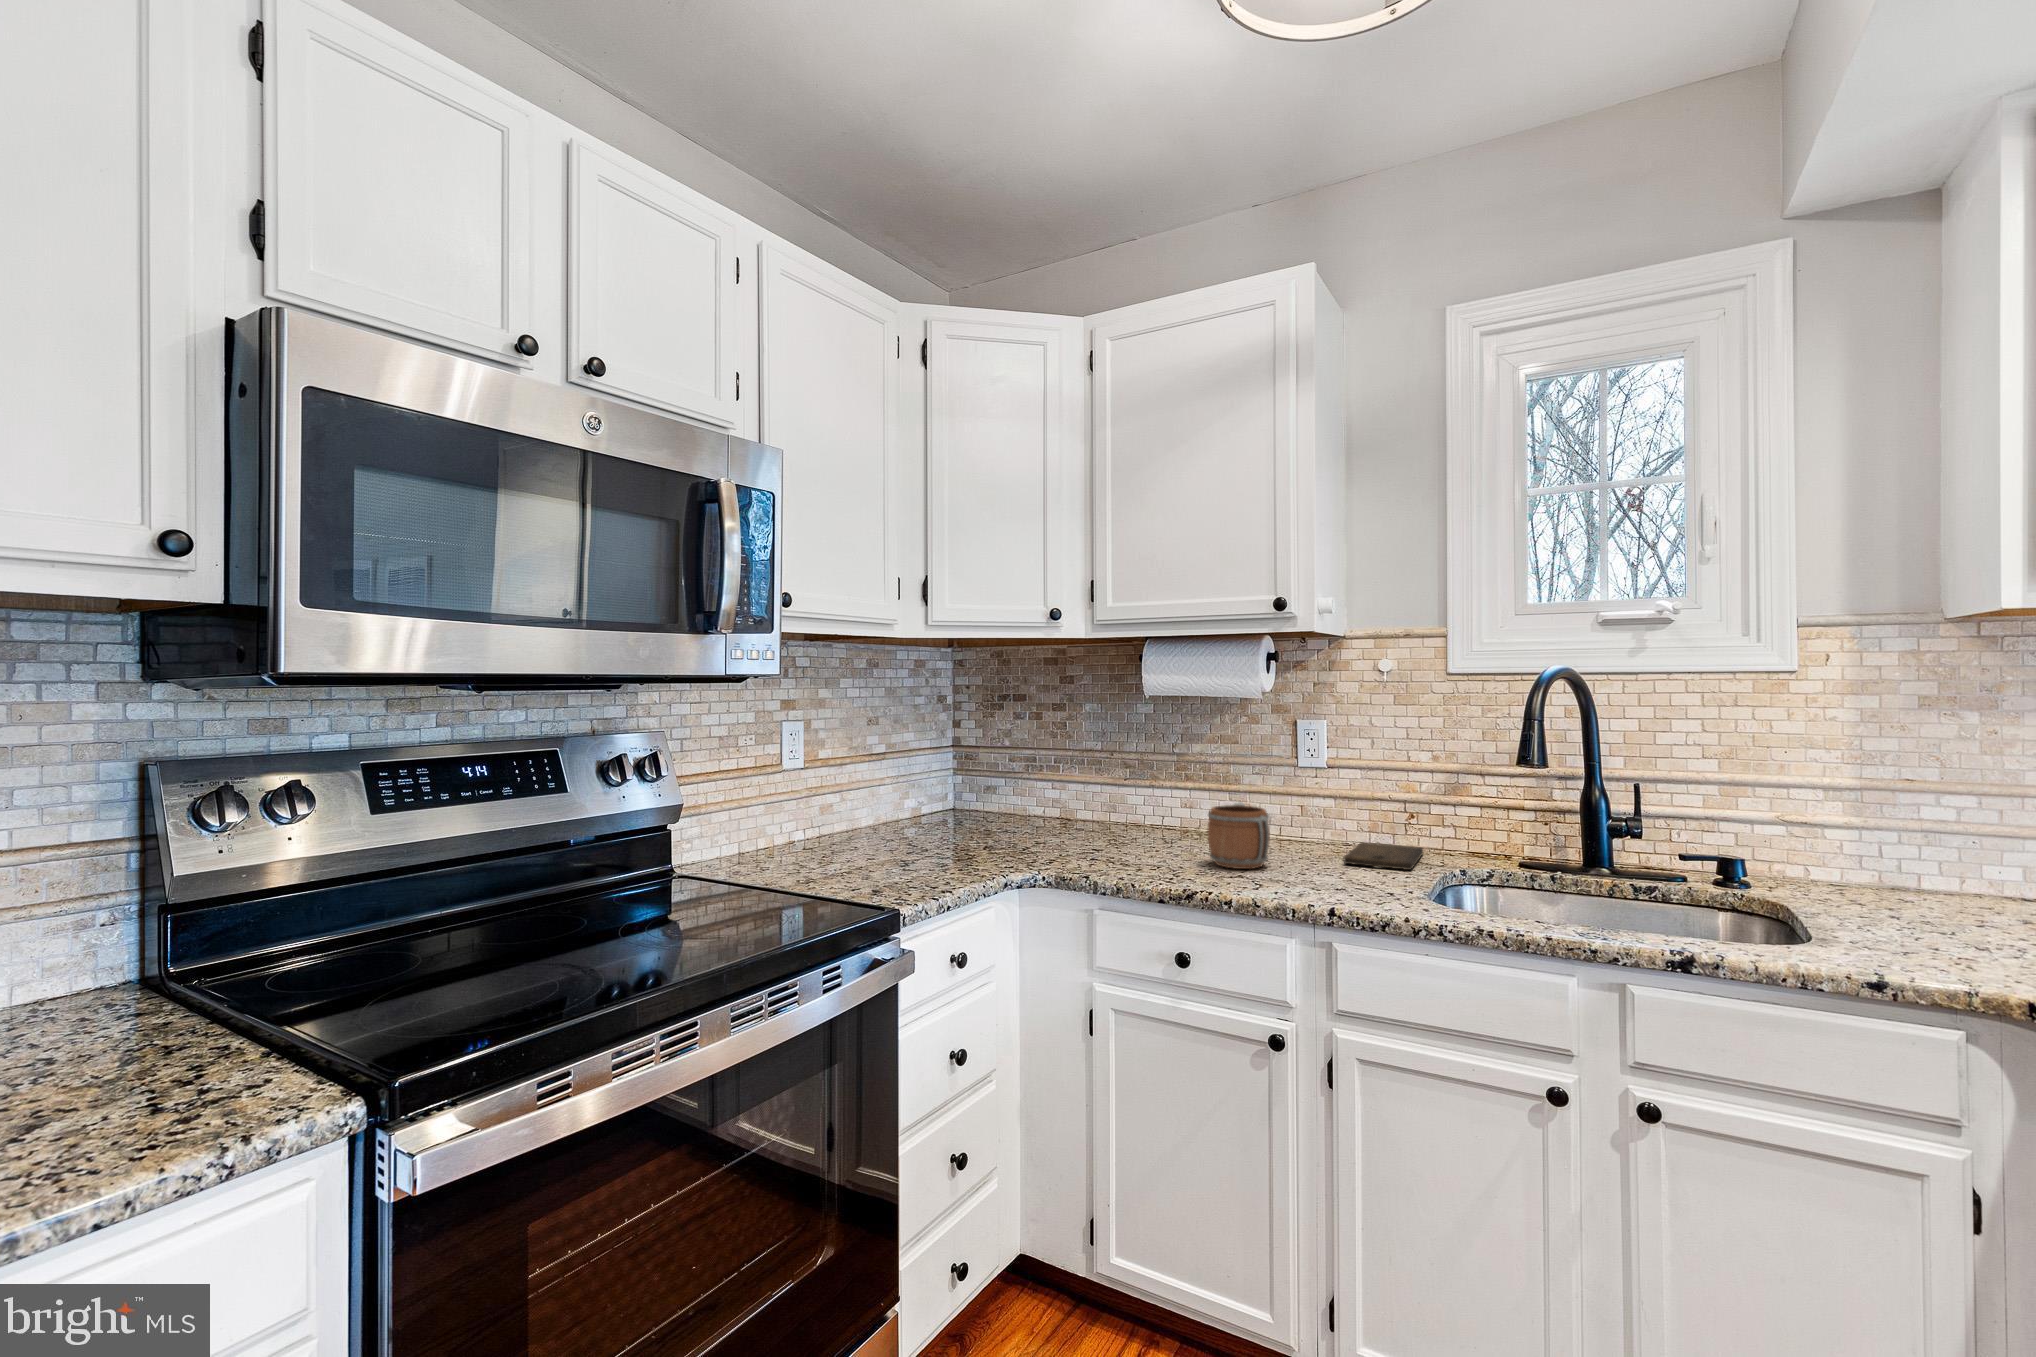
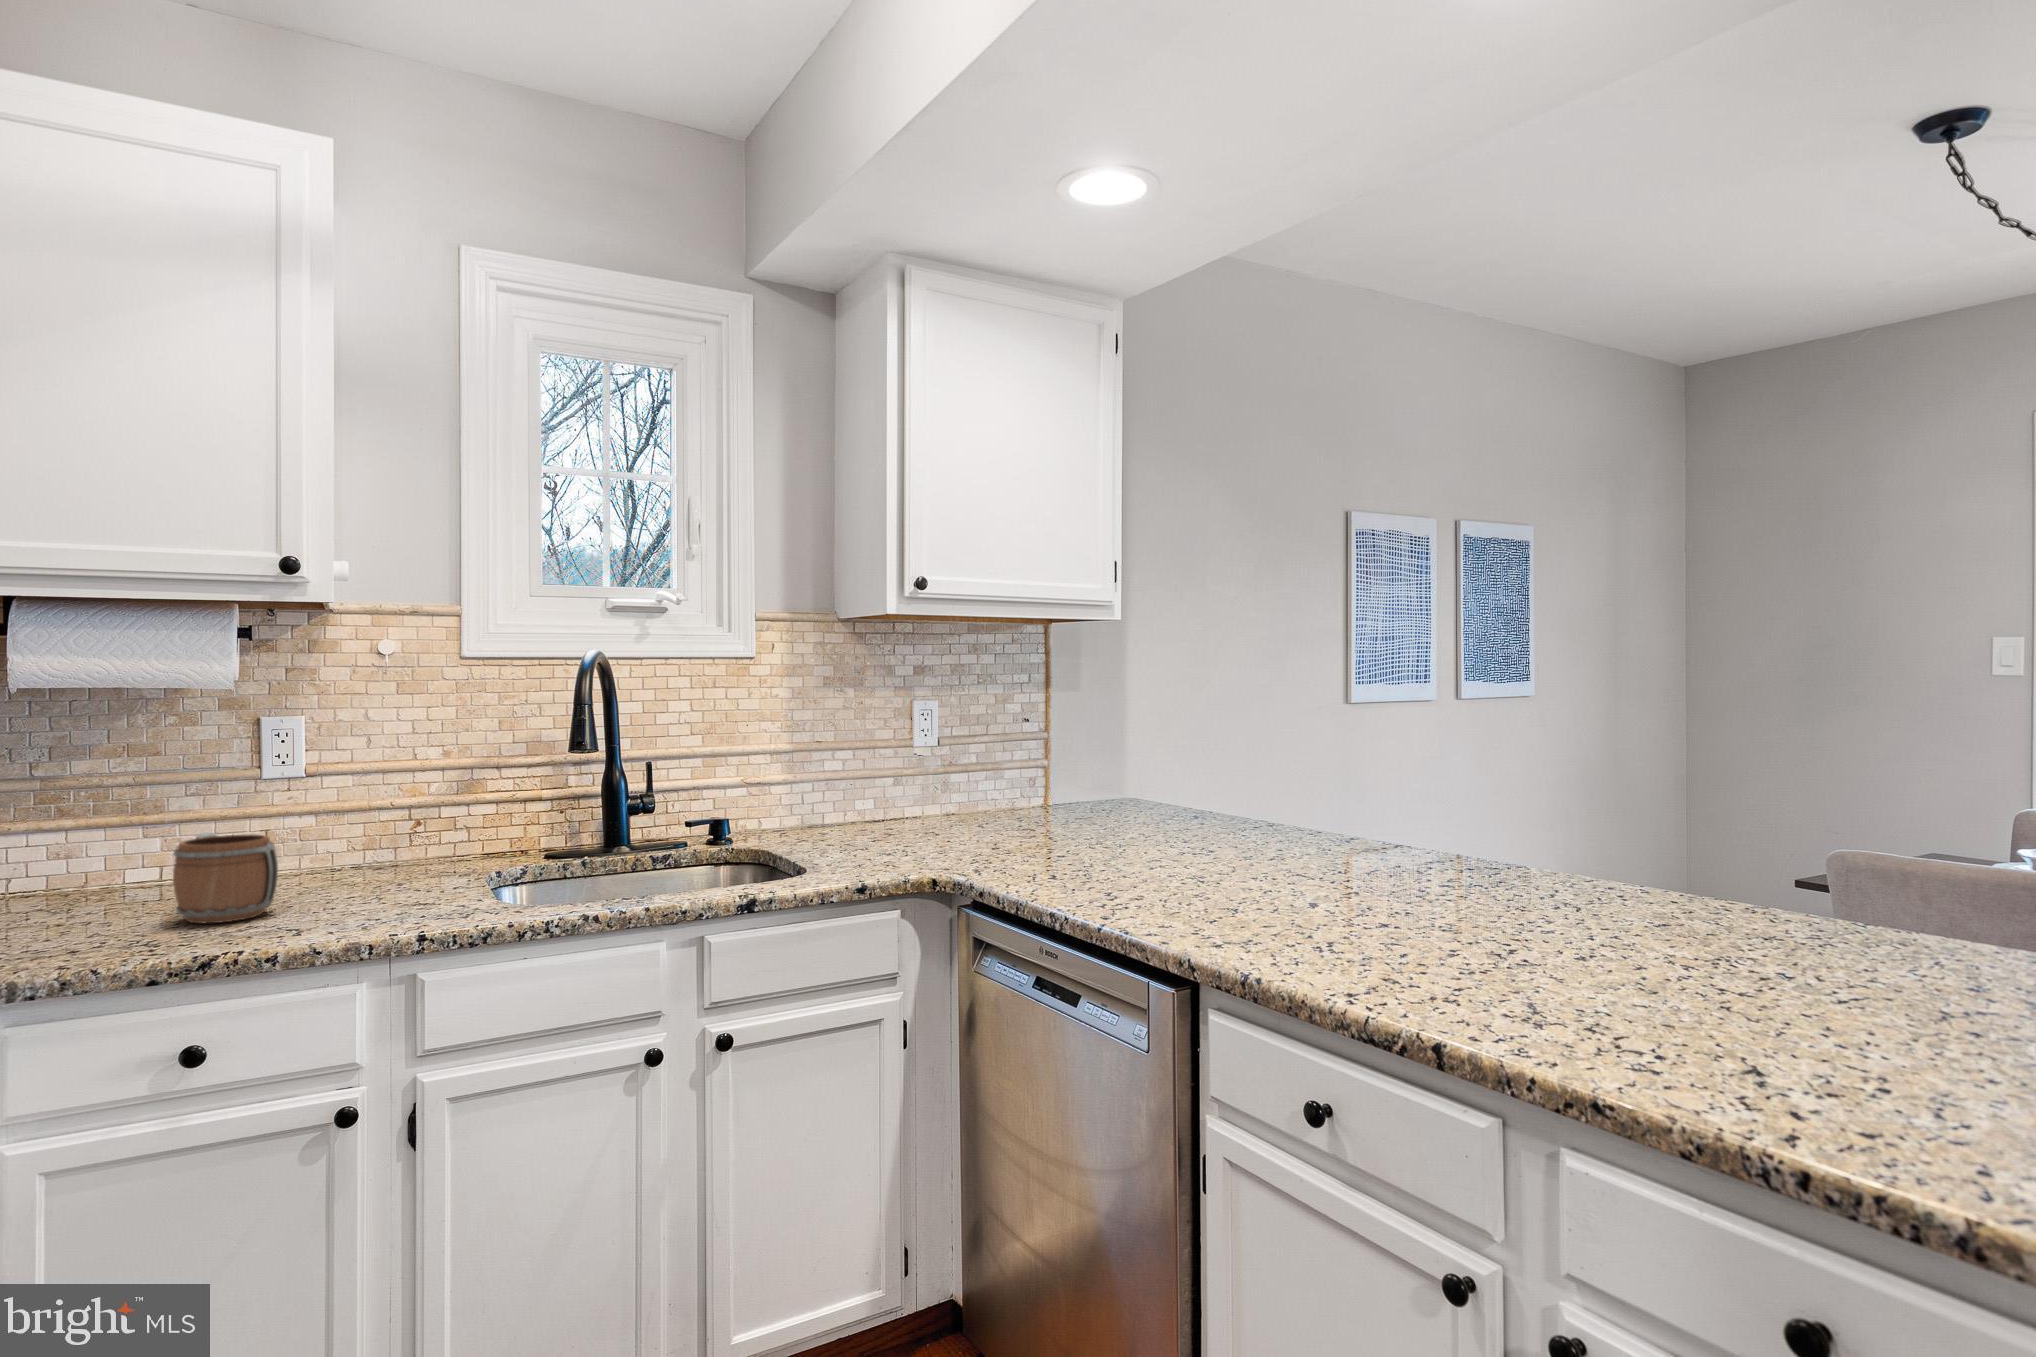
cutting board: present [1343,842,1423,870] -> none [360,858,452,889]

